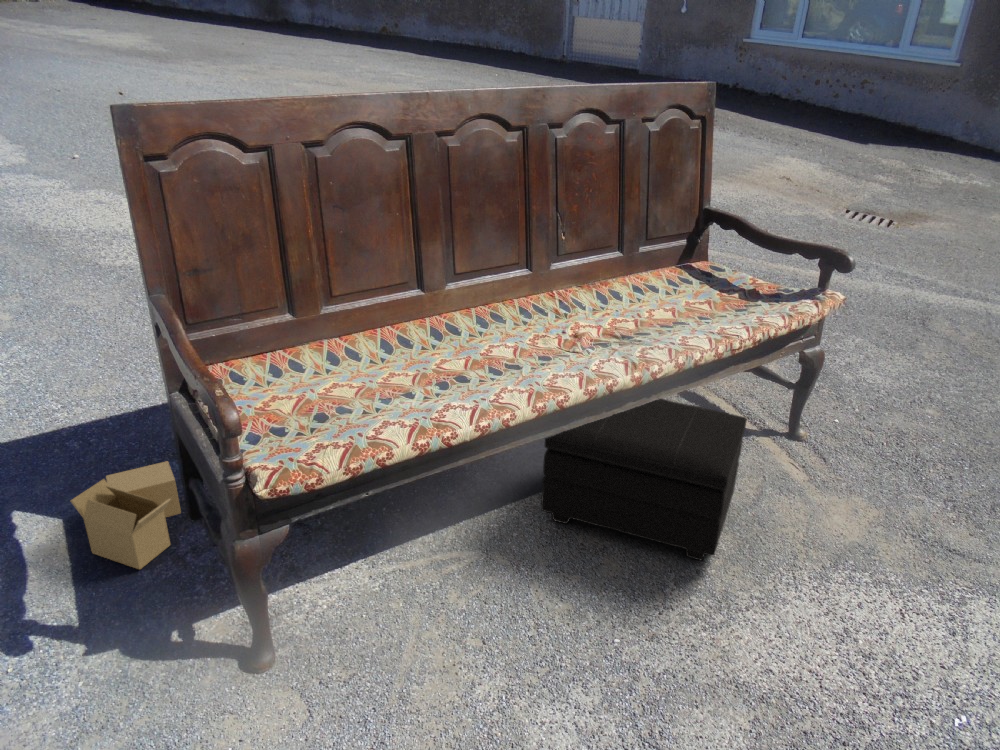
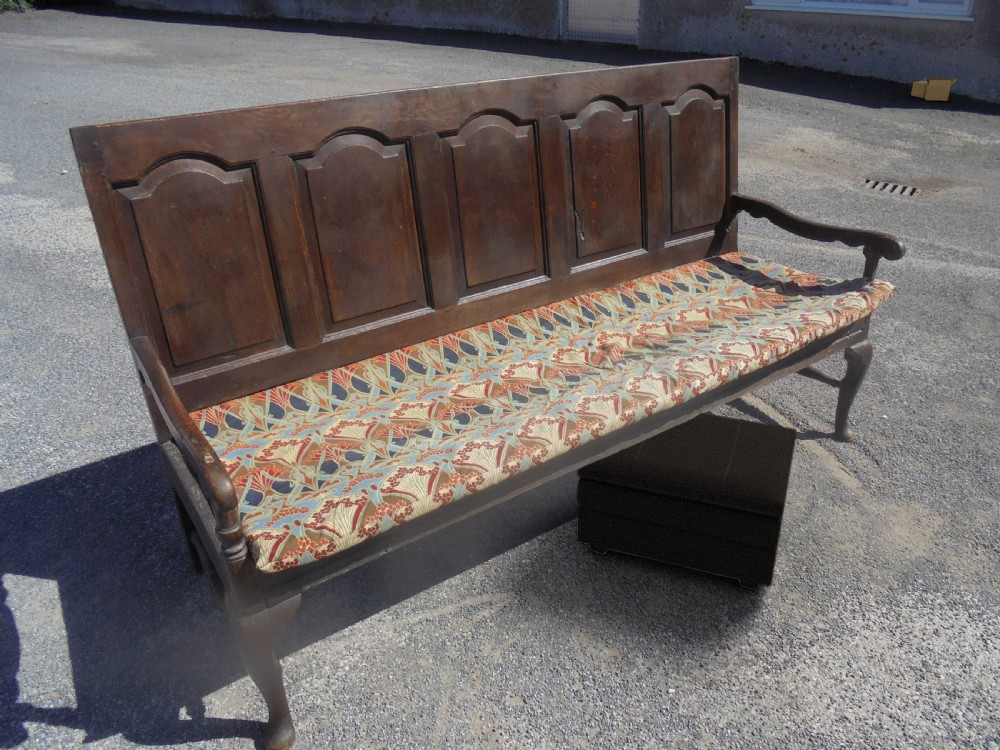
cardboard box: present [70,461,181,569] -> present [911,78,956,101]

